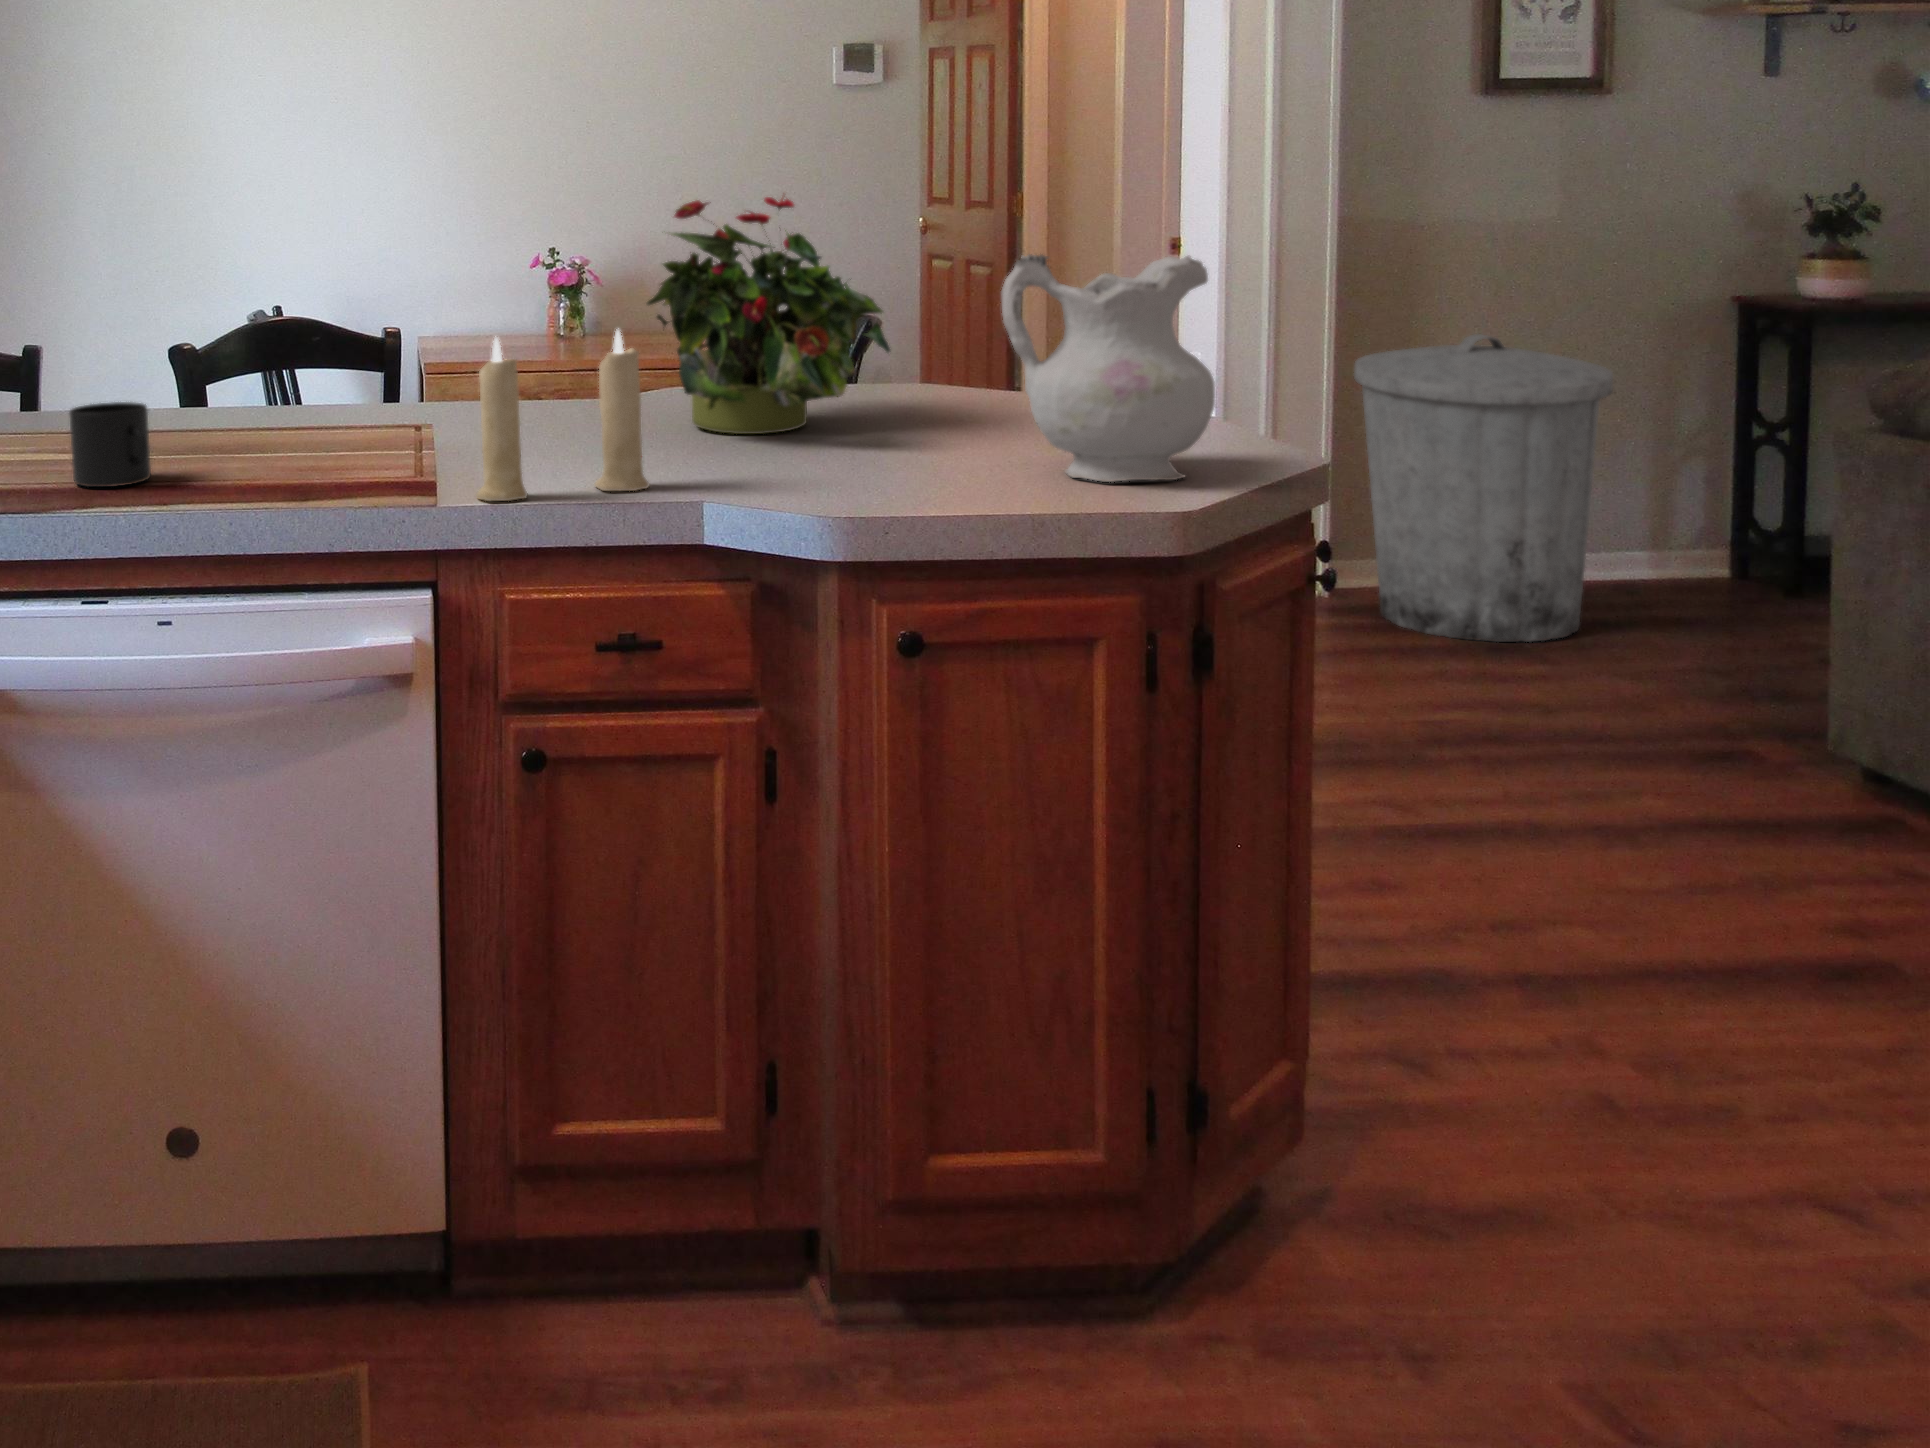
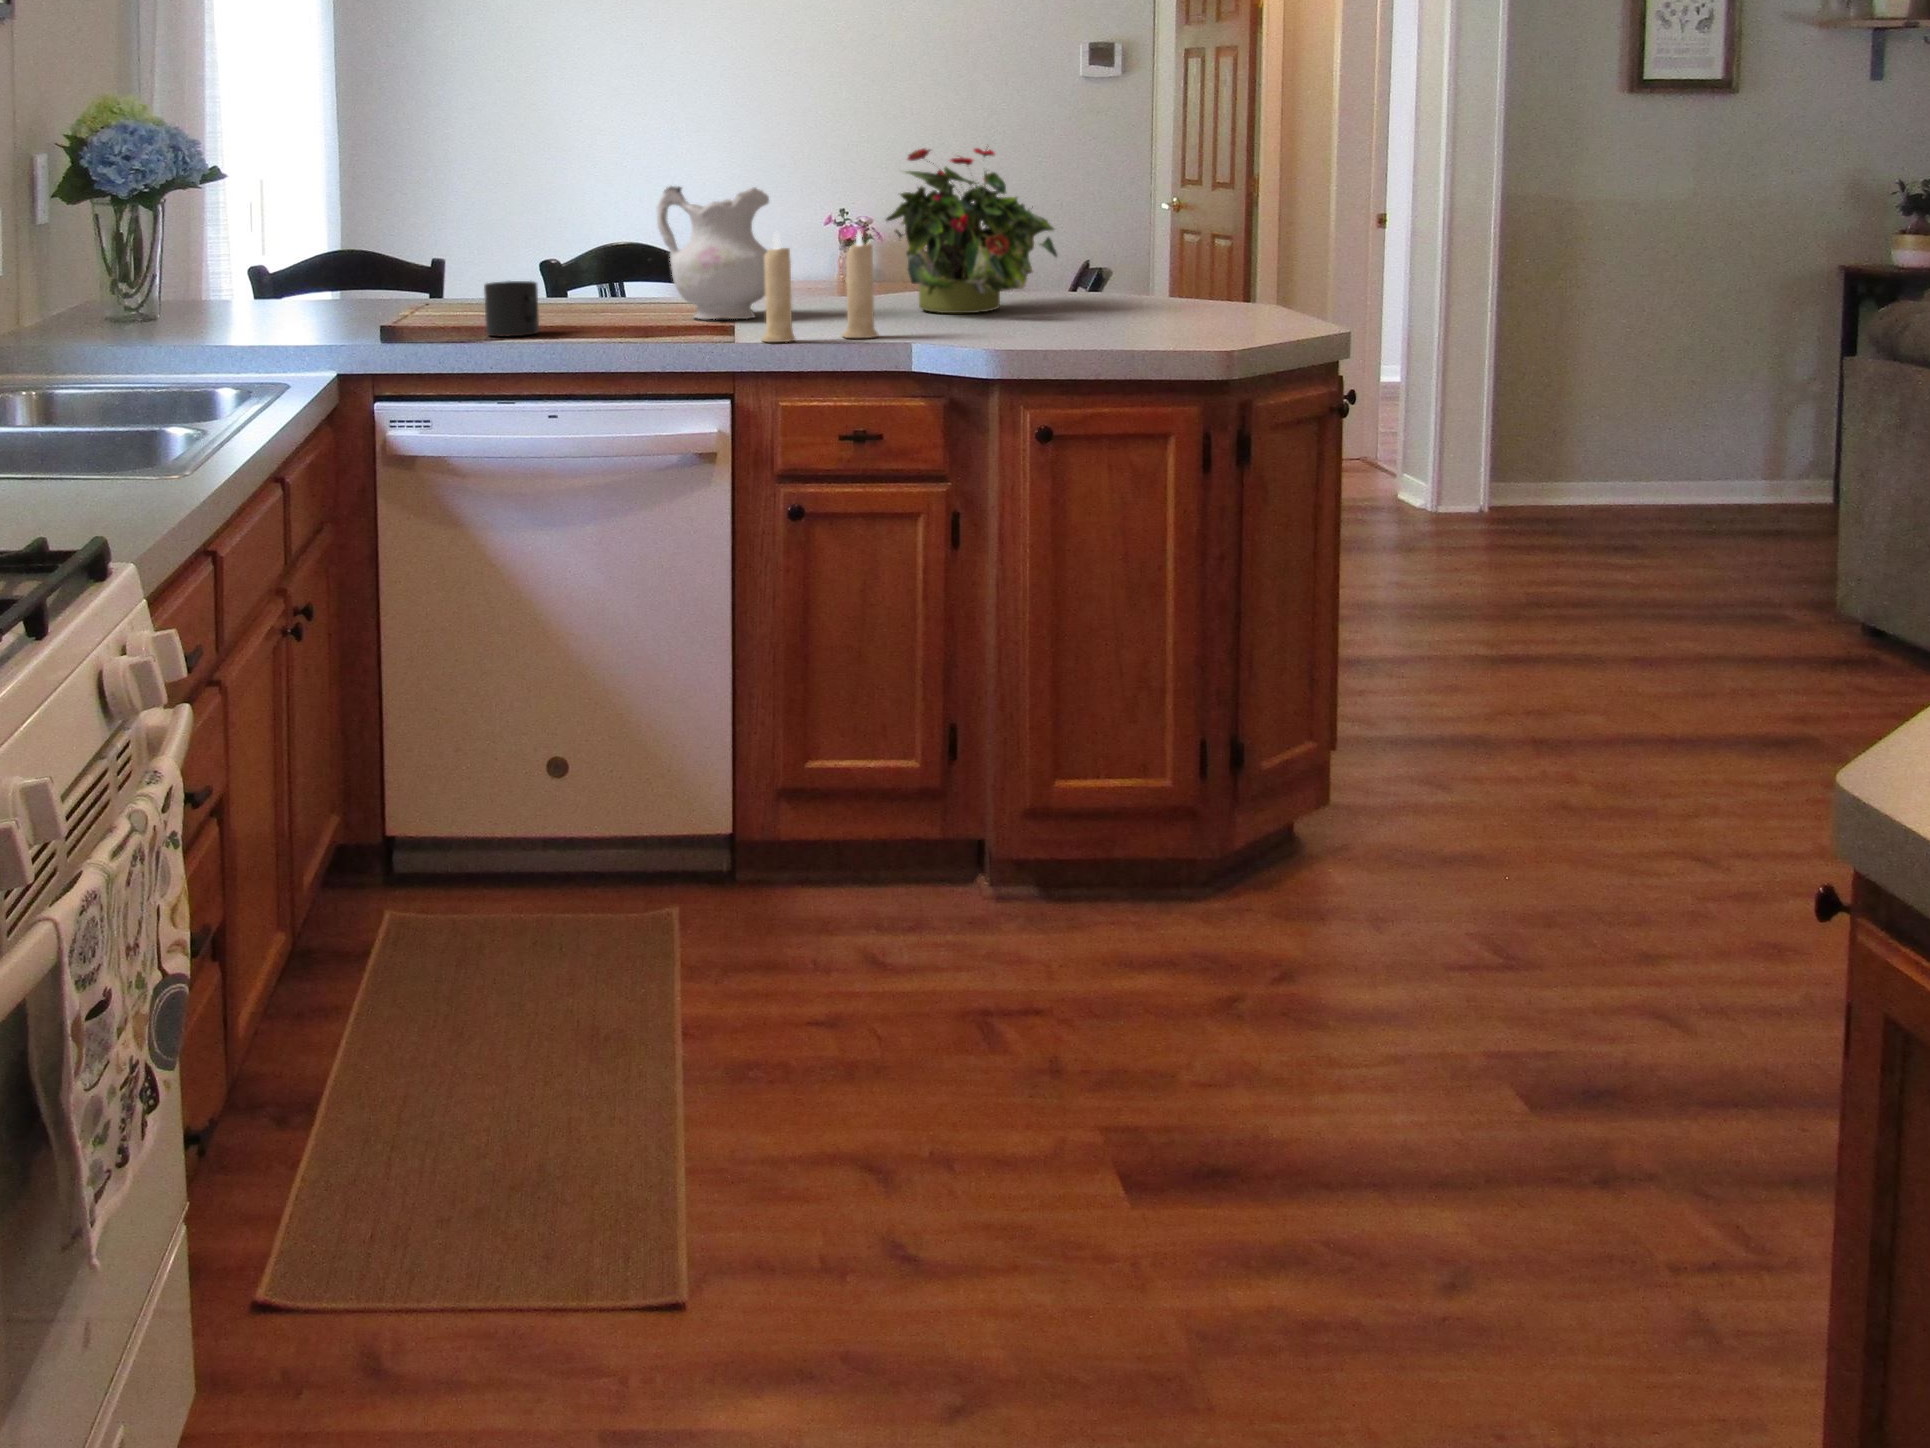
ceramic pitcher: present [1001,254,1215,482] -> present [657,186,769,319]
trash can: present [1354,334,1613,642] -> none [1507,290,1717,542]

